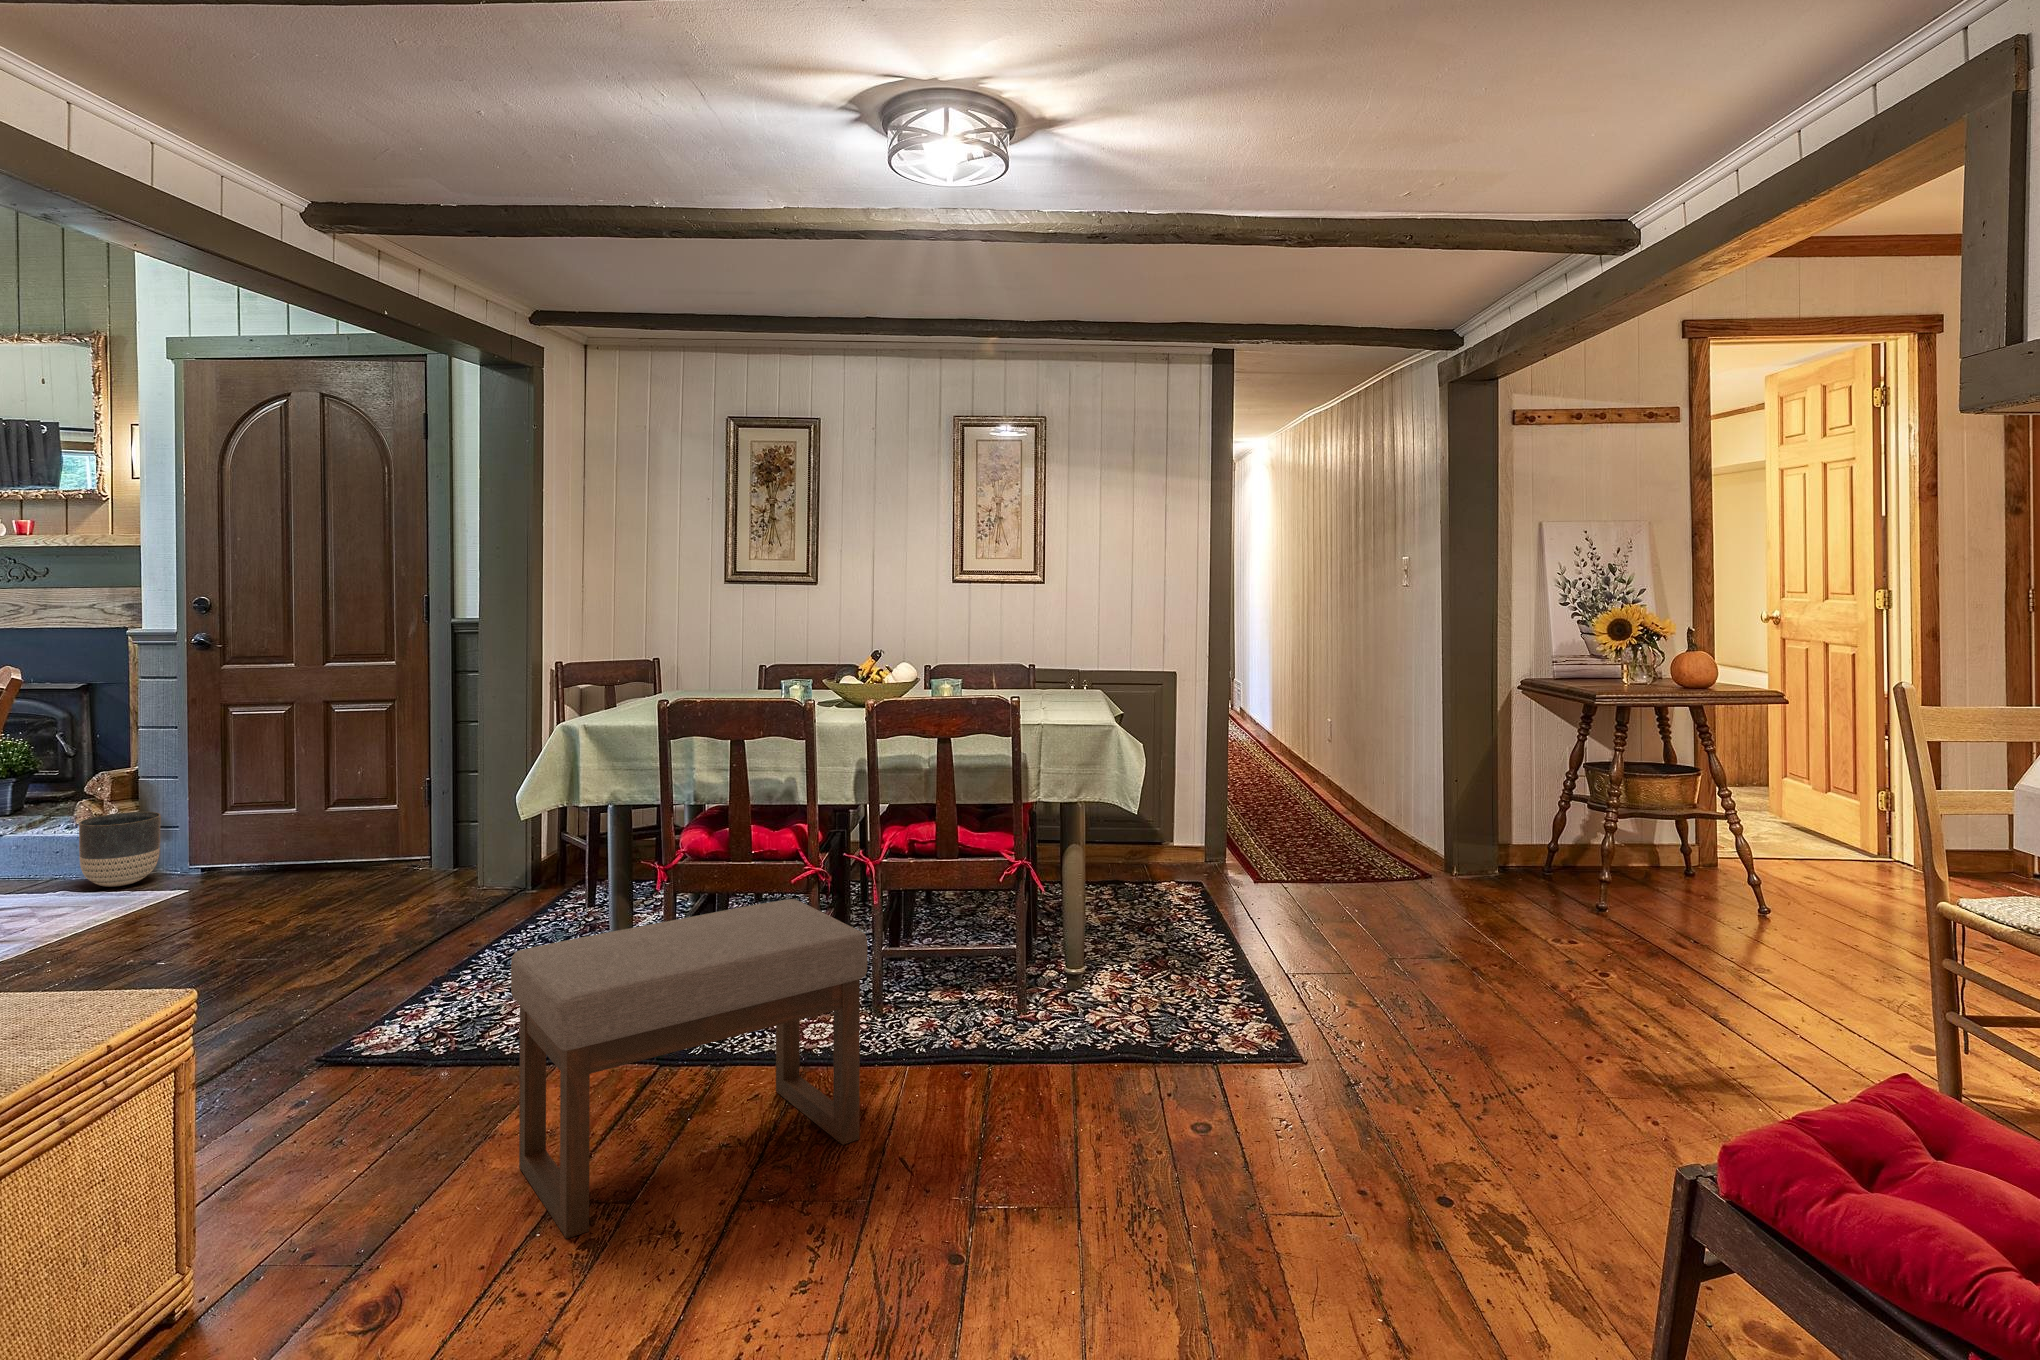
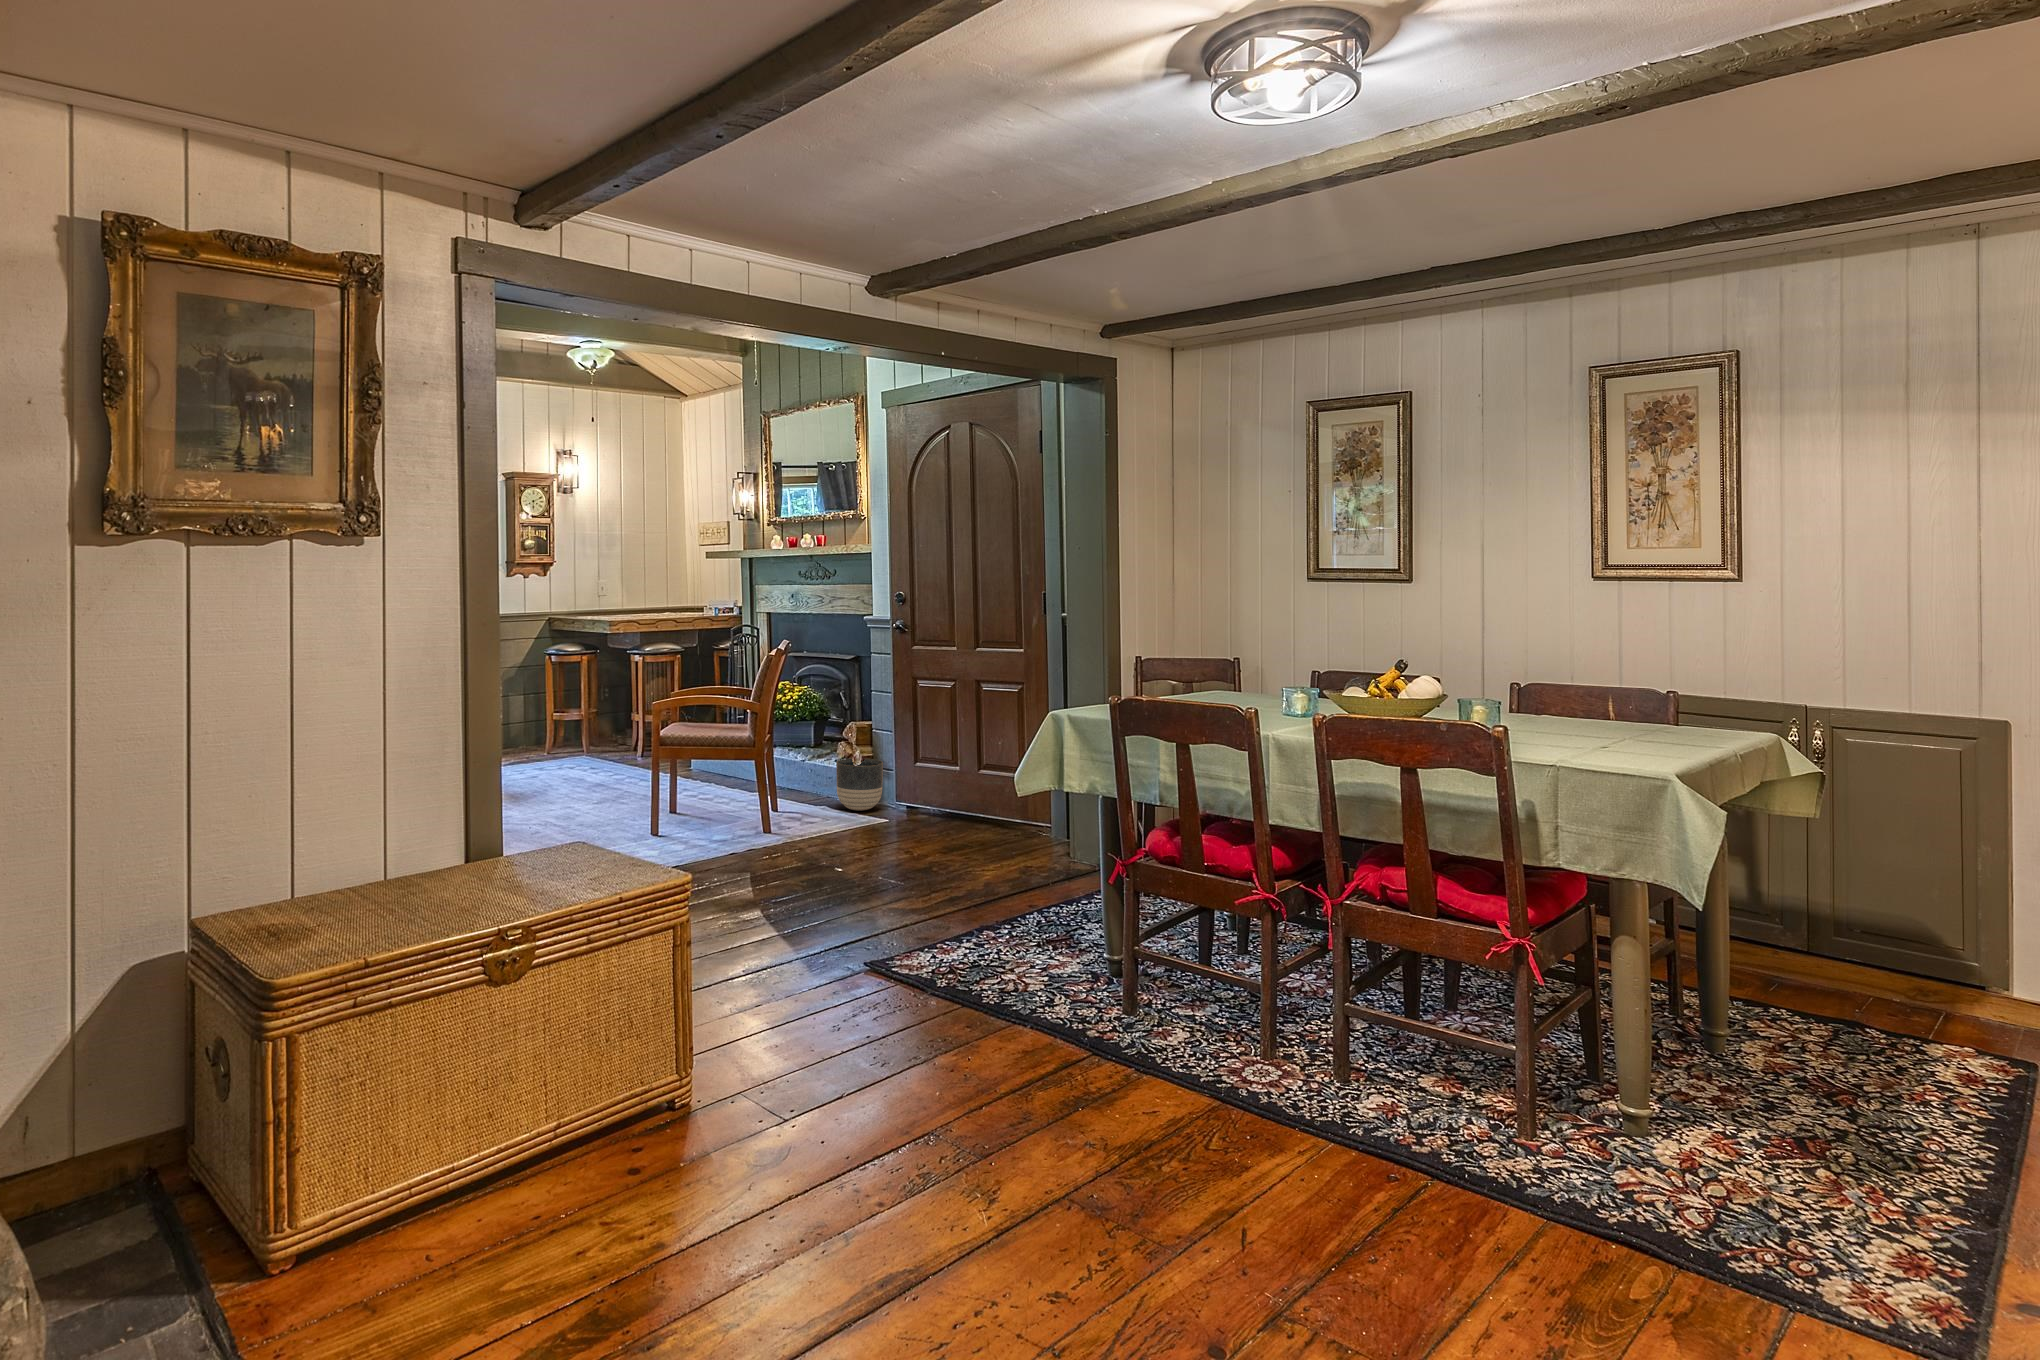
ottoman: present [511,899,867,1239] -> none [907,906,1227,1192]

